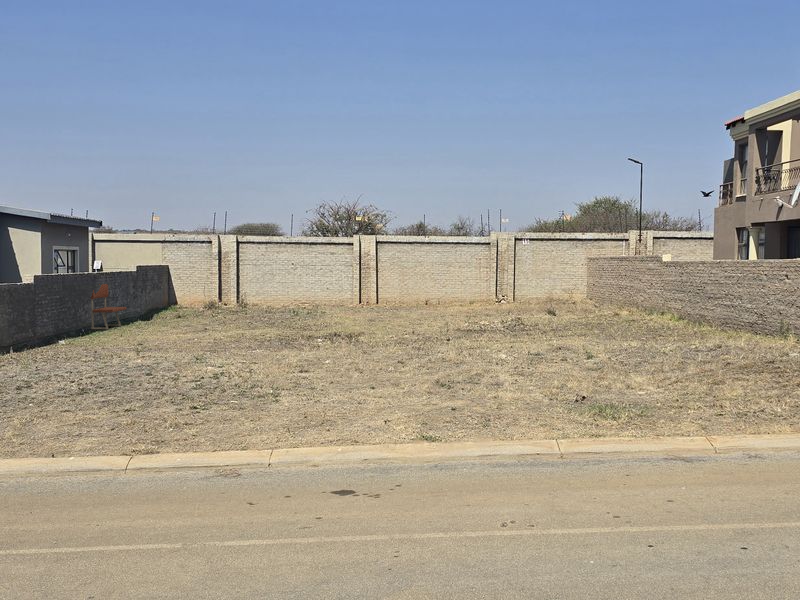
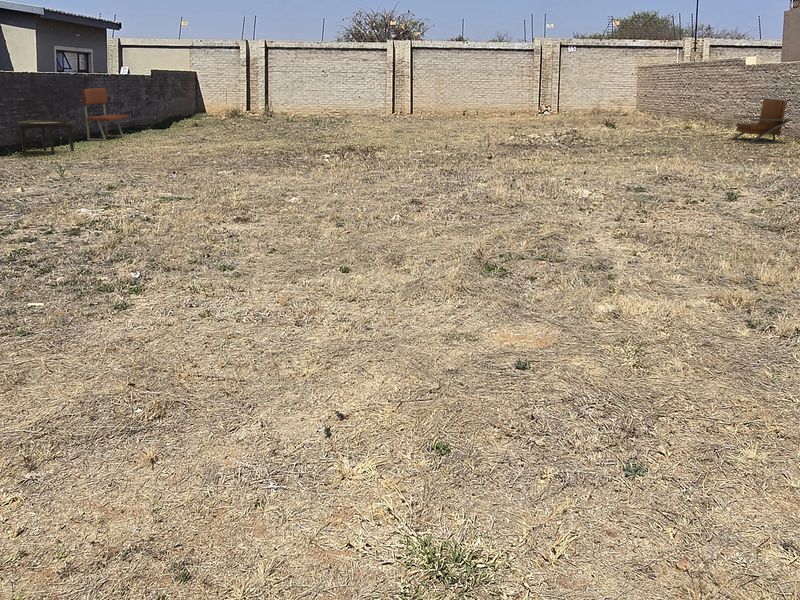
lounge chair: none [652,289,695,326] -> present [732,99,790,143]
round table: none [45,312,92,340] -> present [17,120,74,154]

